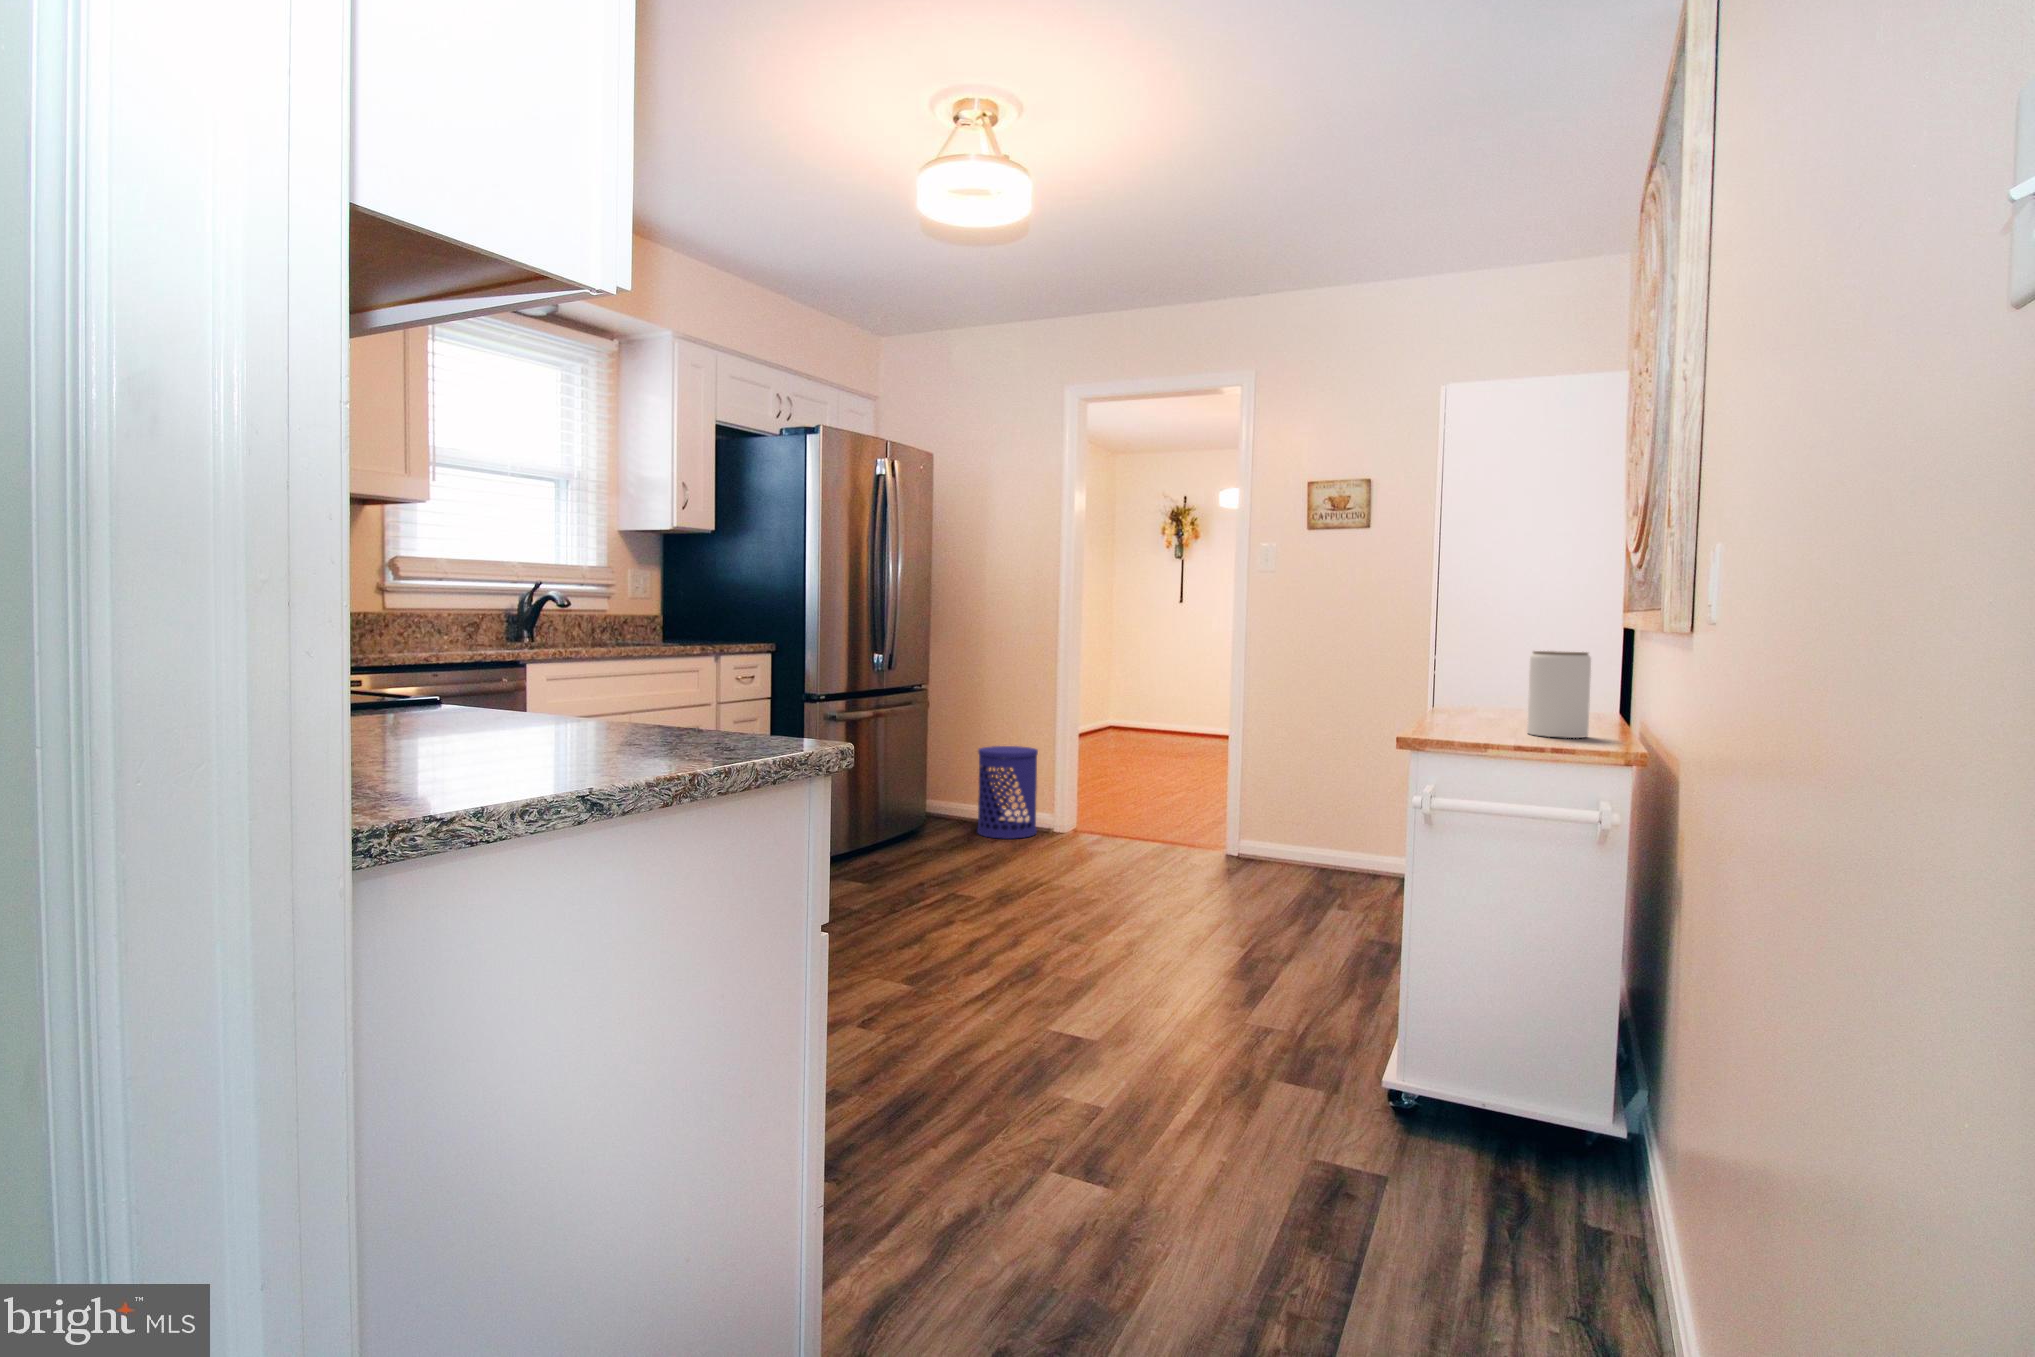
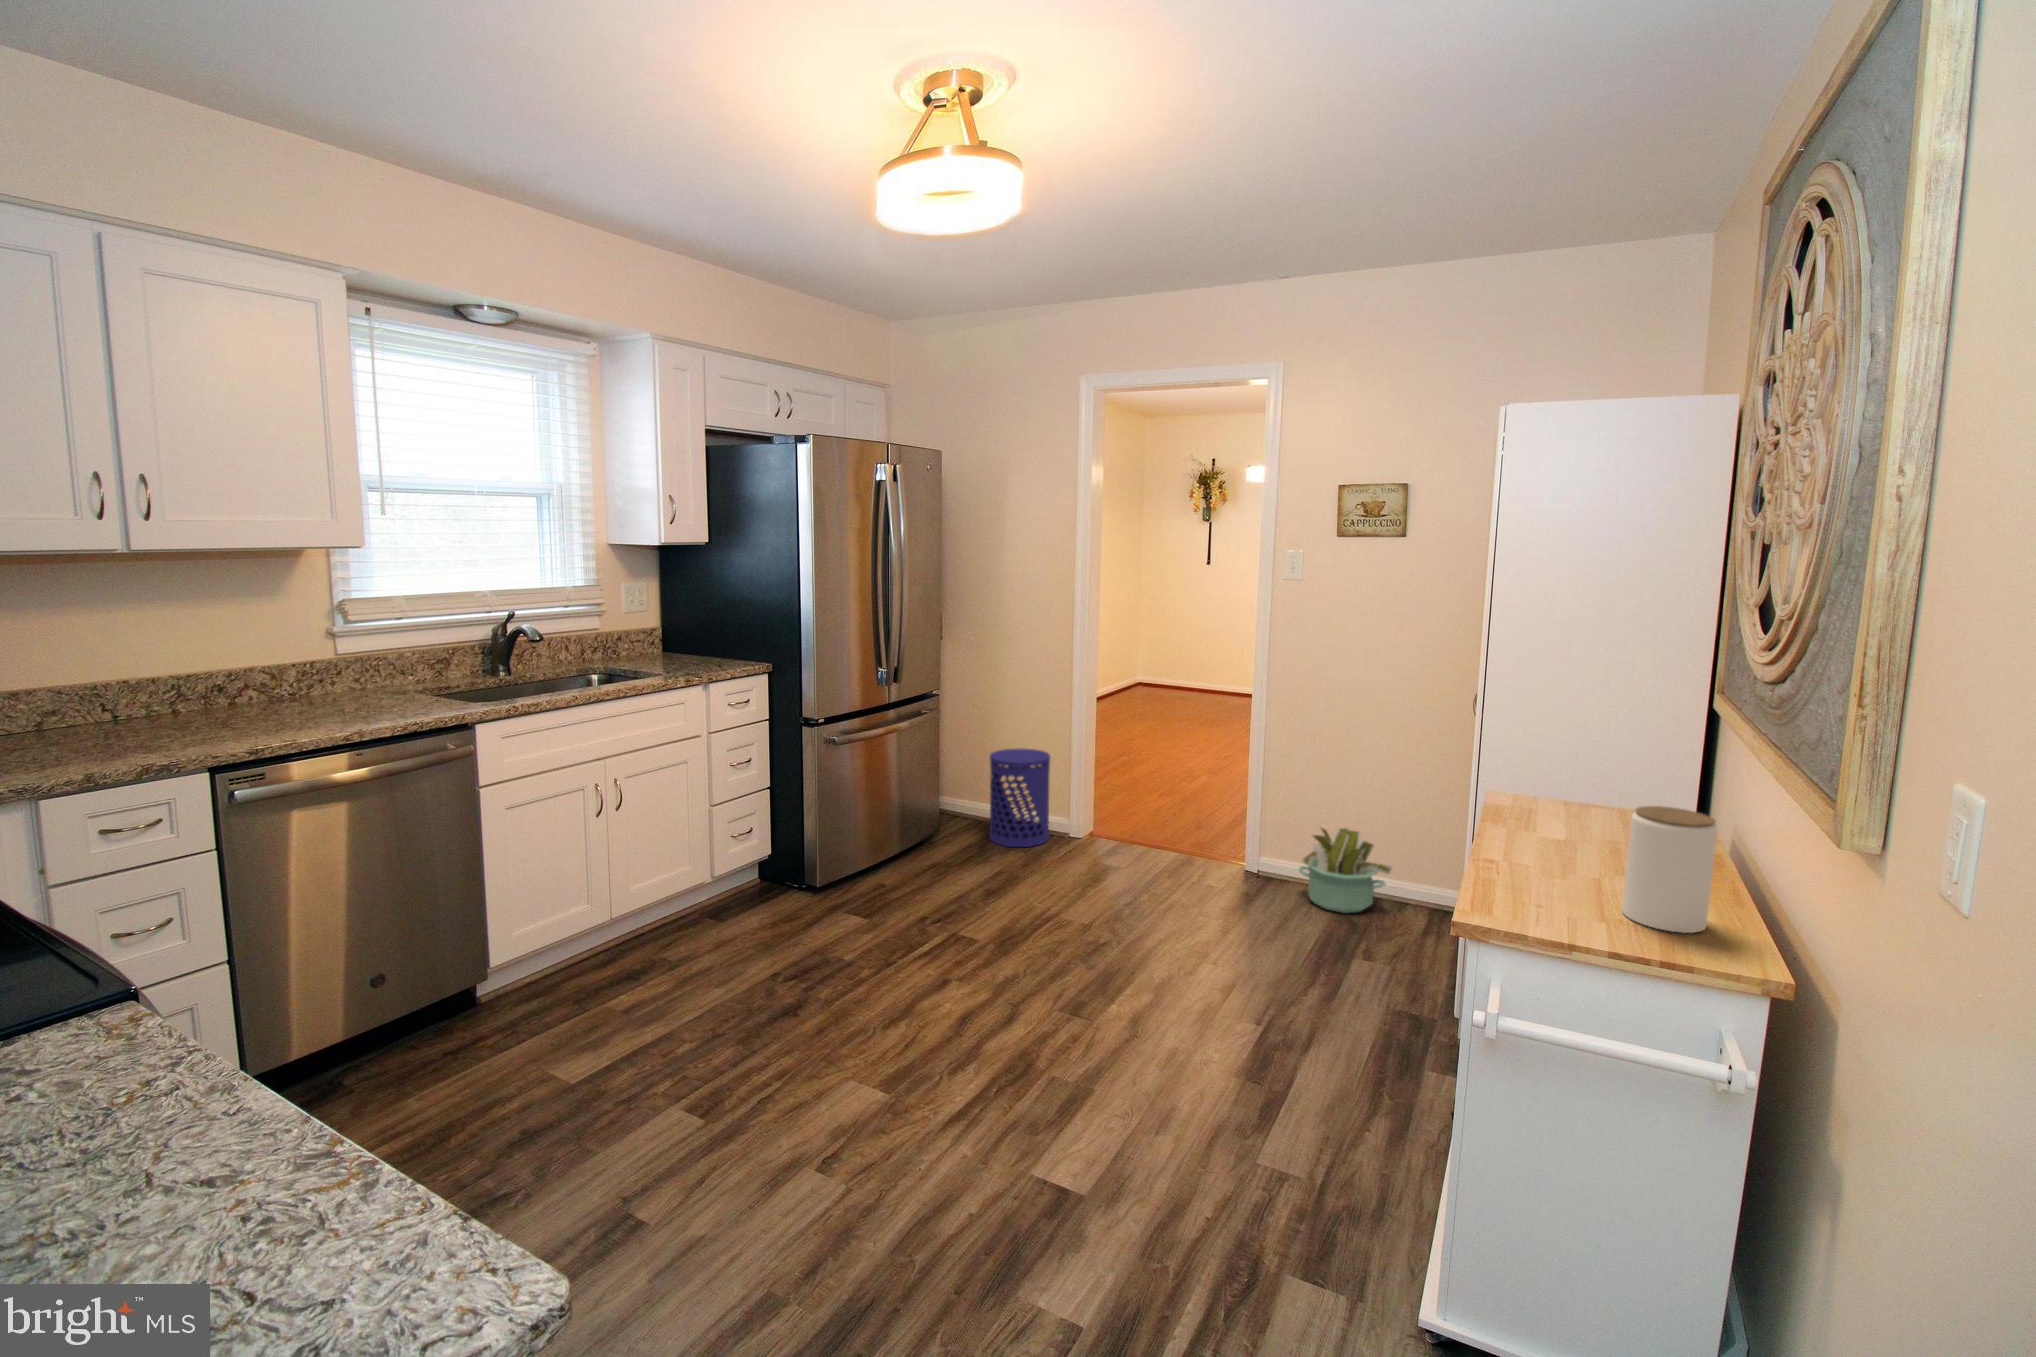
decorative plant: none [1280,802,1369,879] -> present [1299,828,1392,913]

